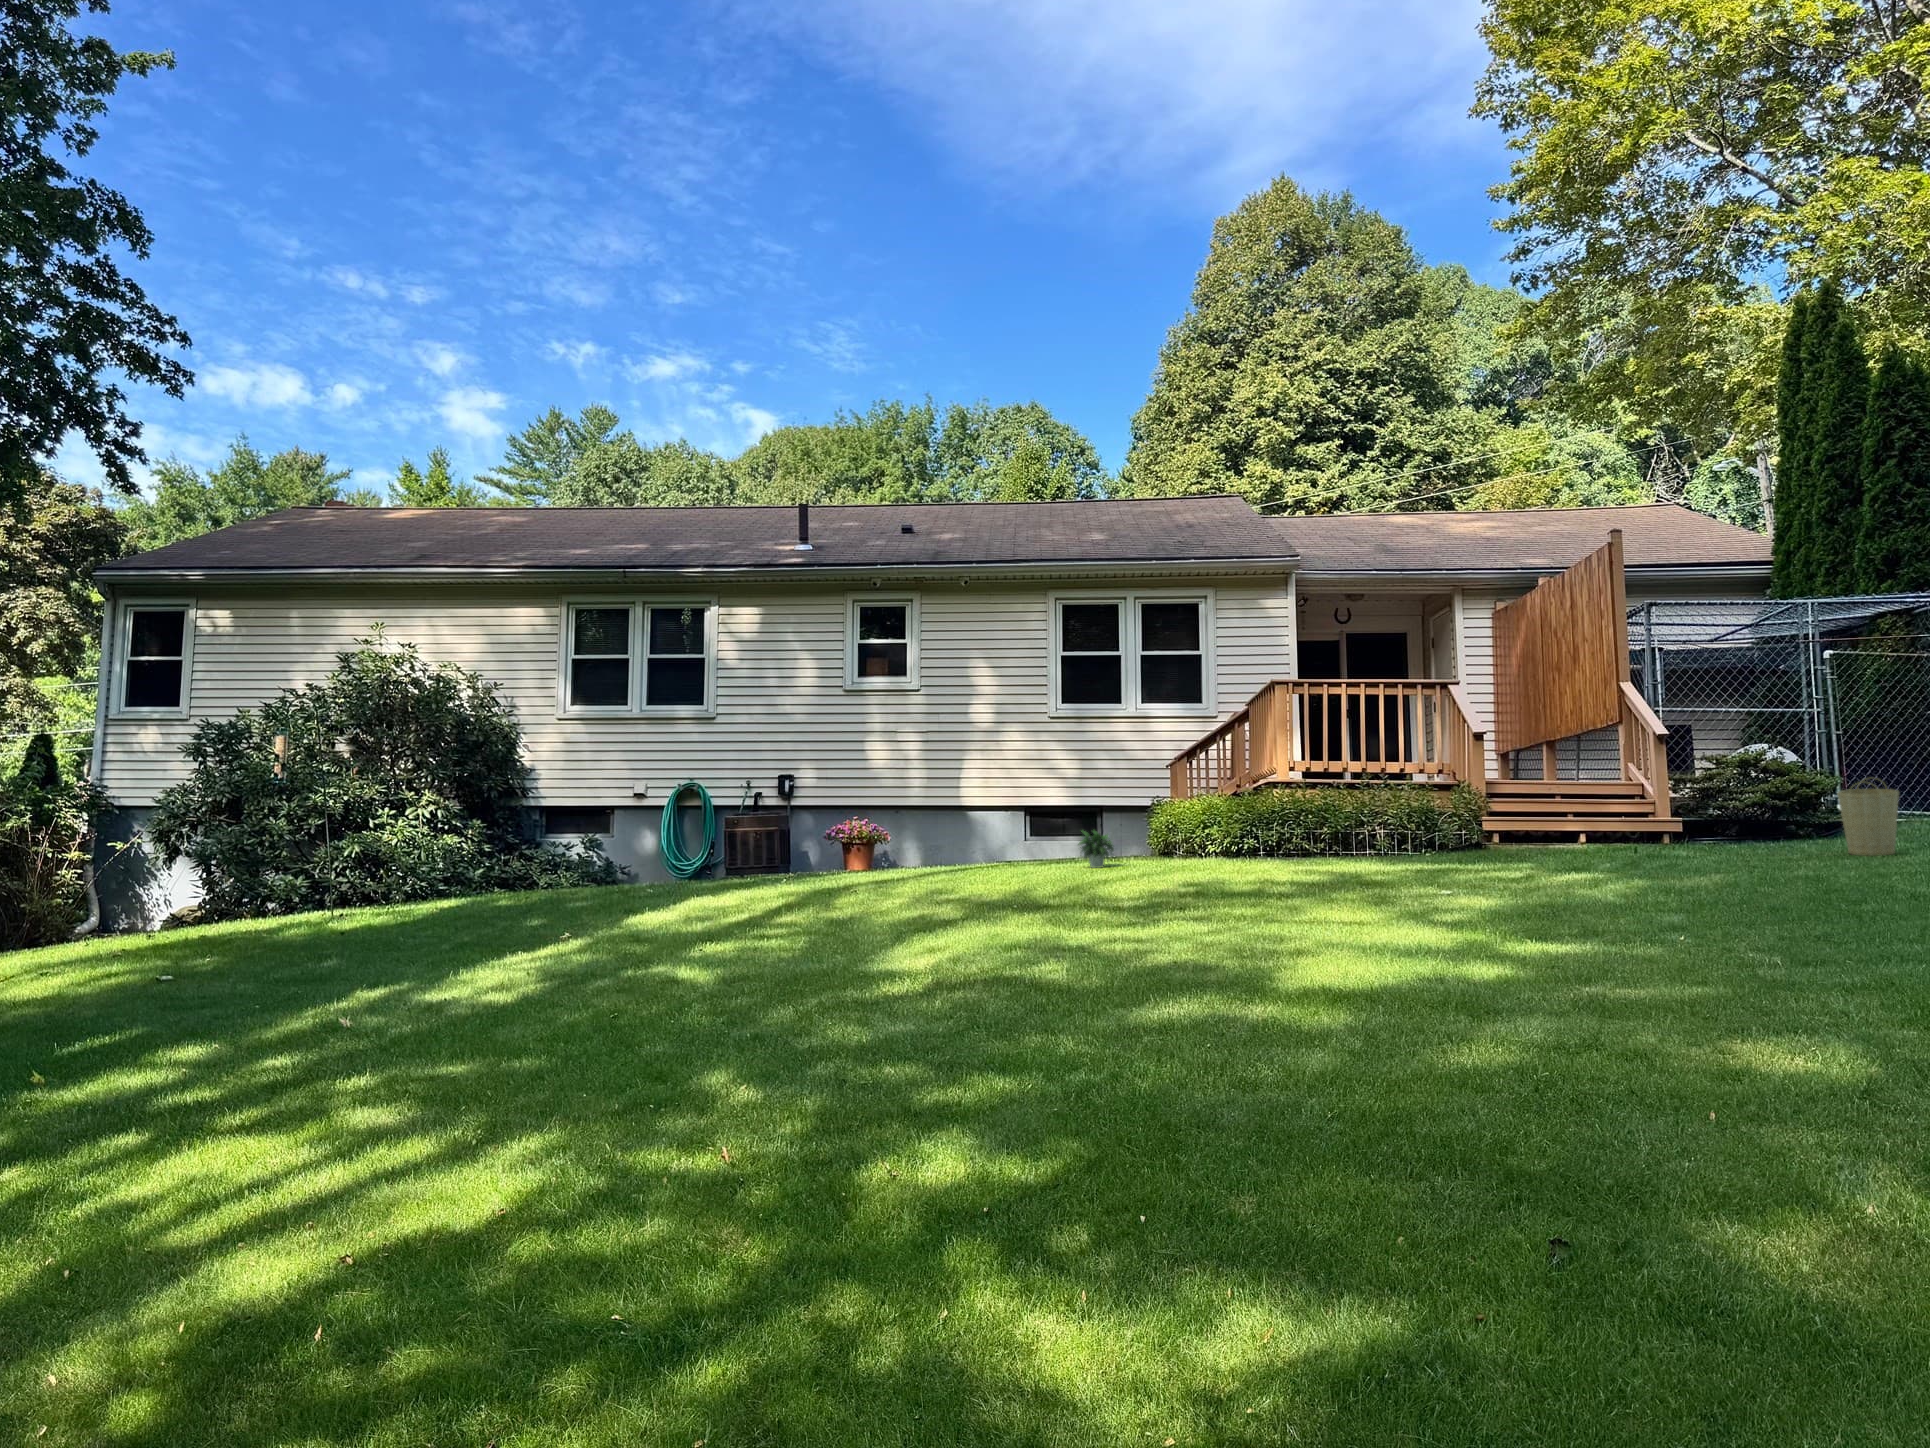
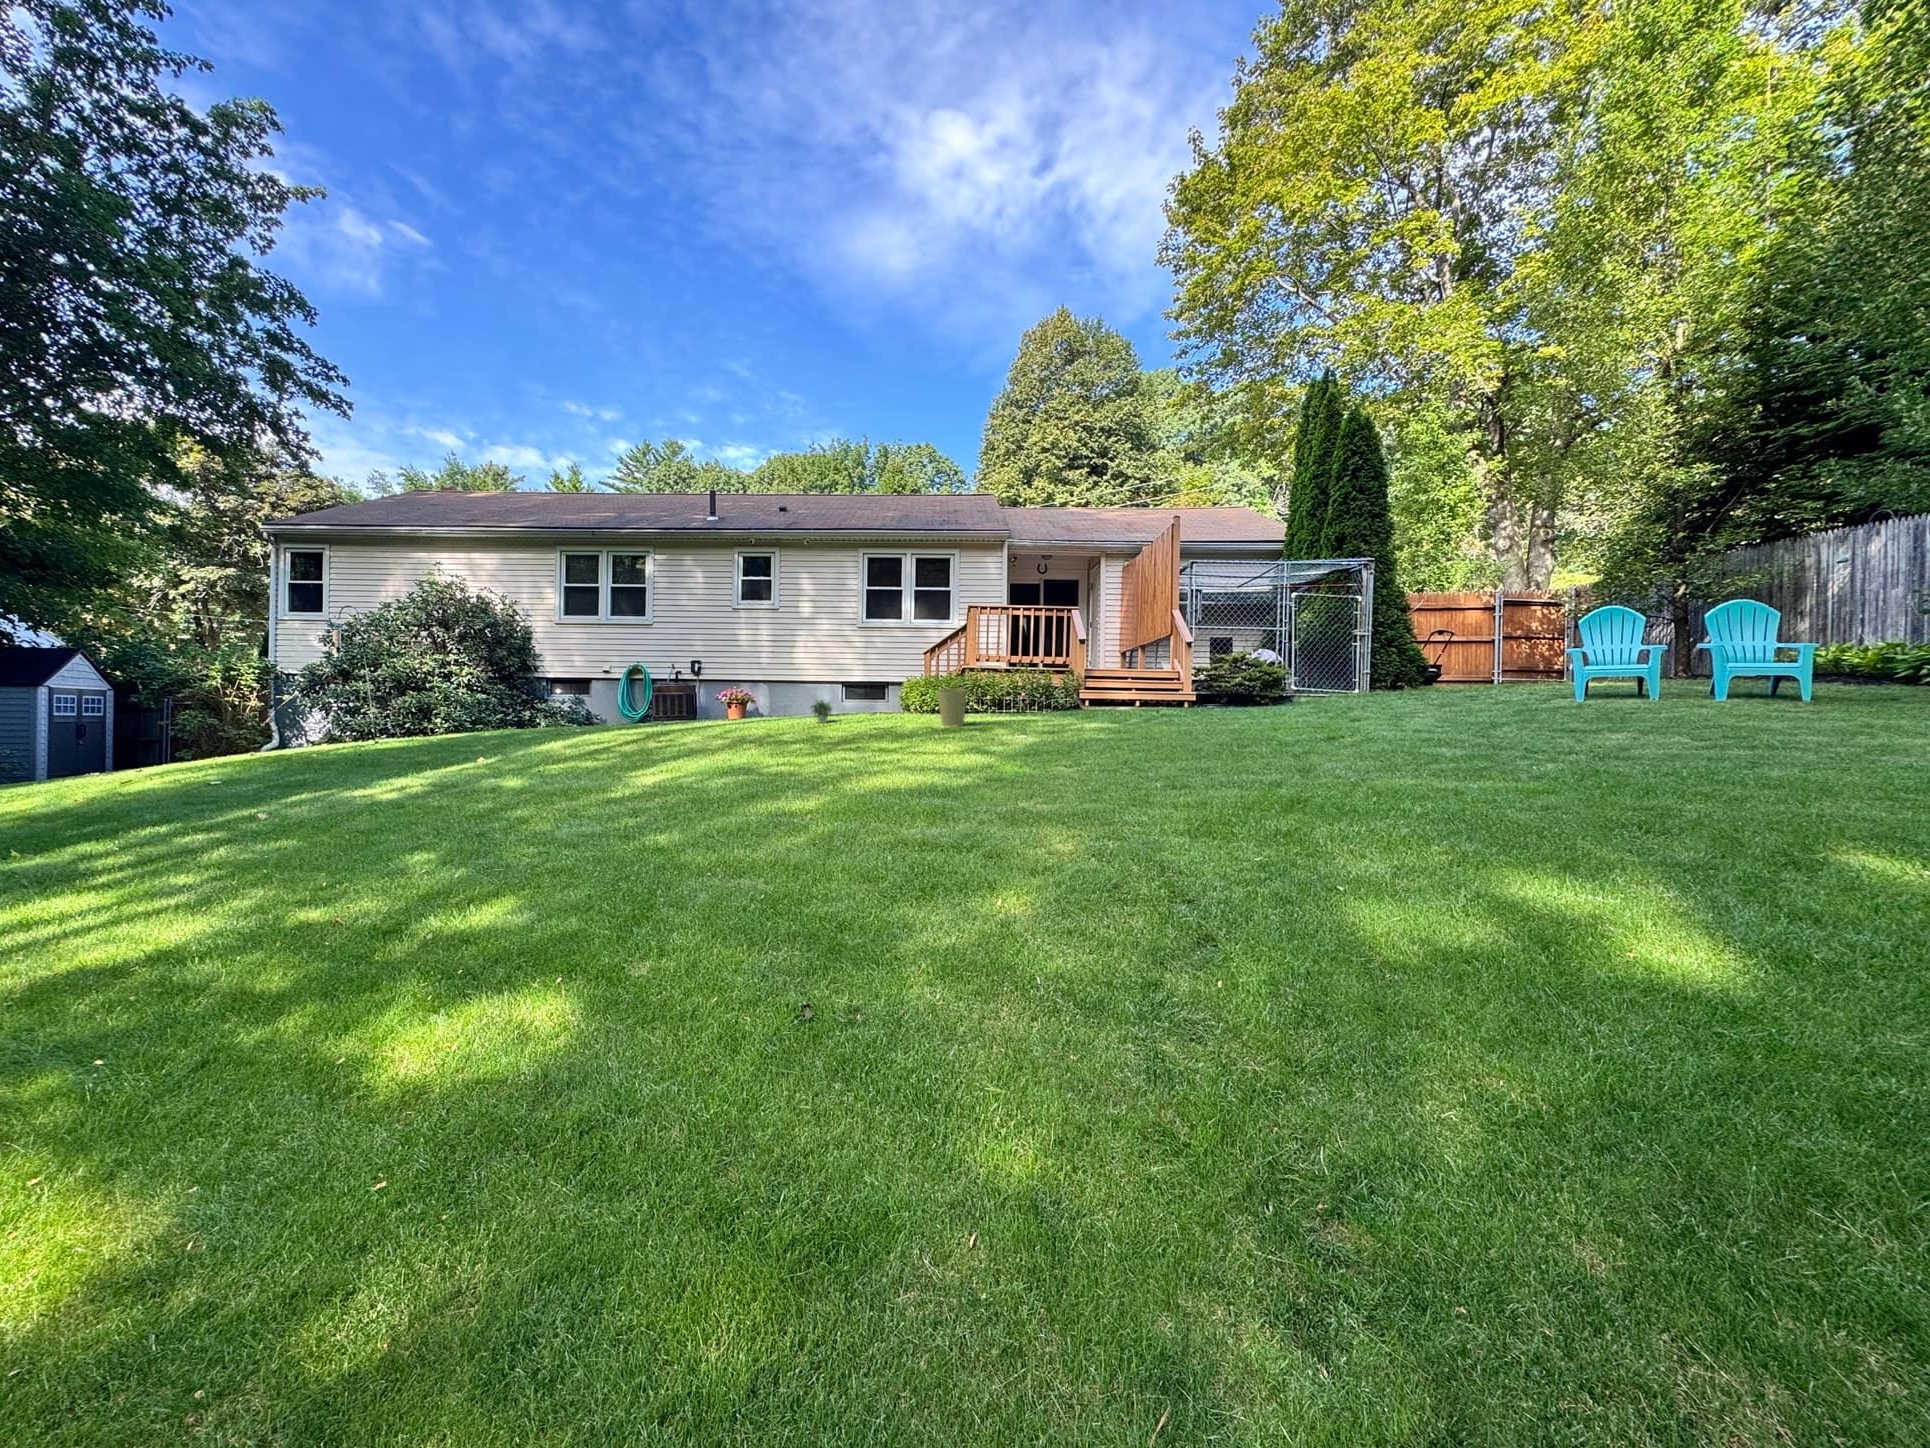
basket: present [1837,781,1899,856] -> present [937,682,966,727]

